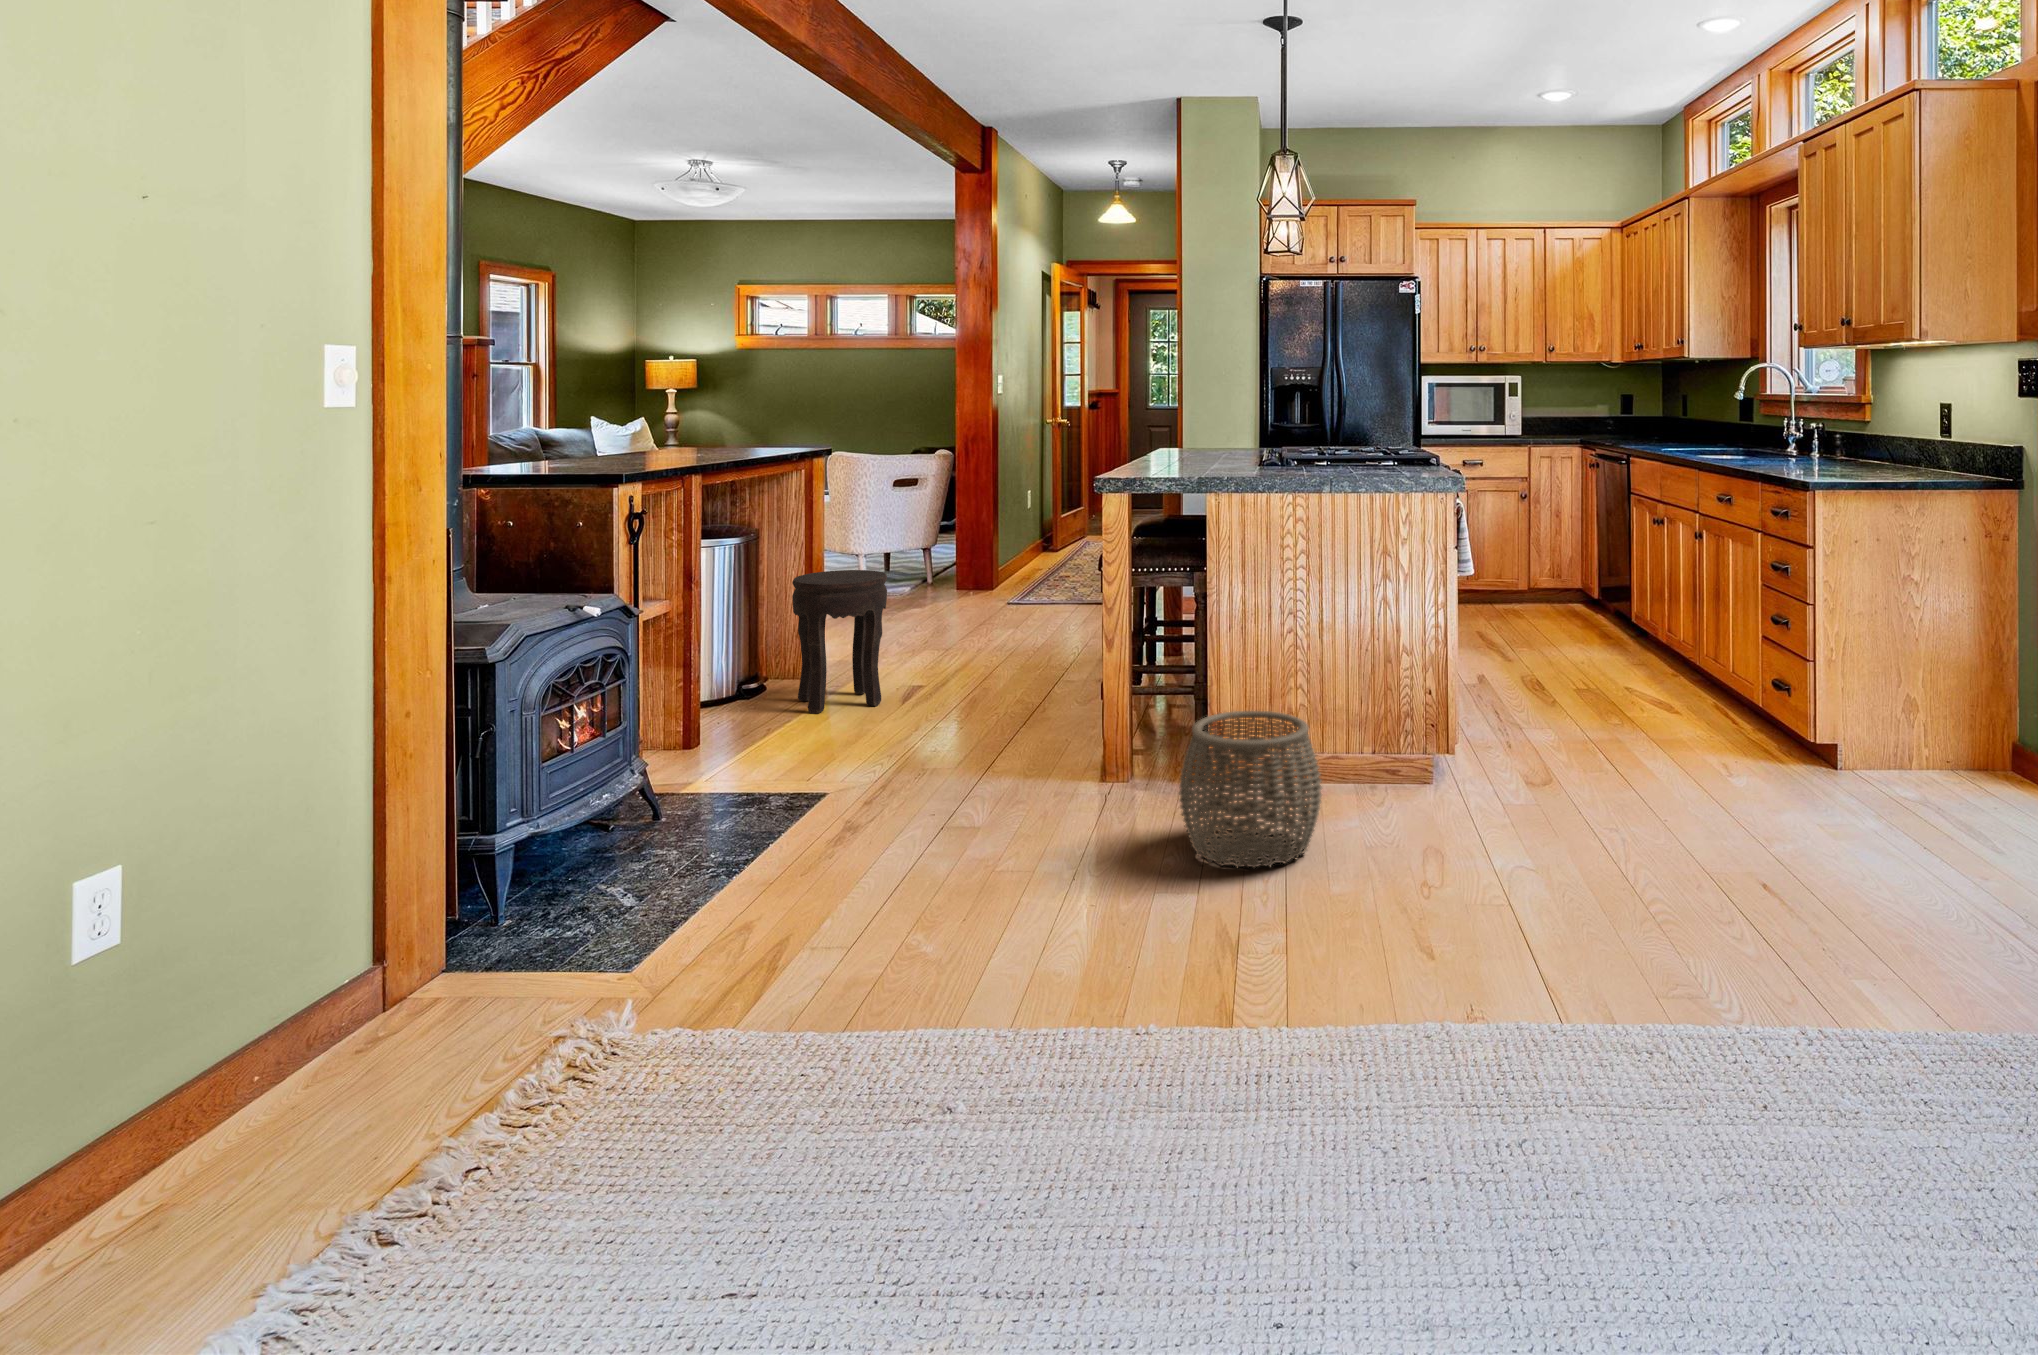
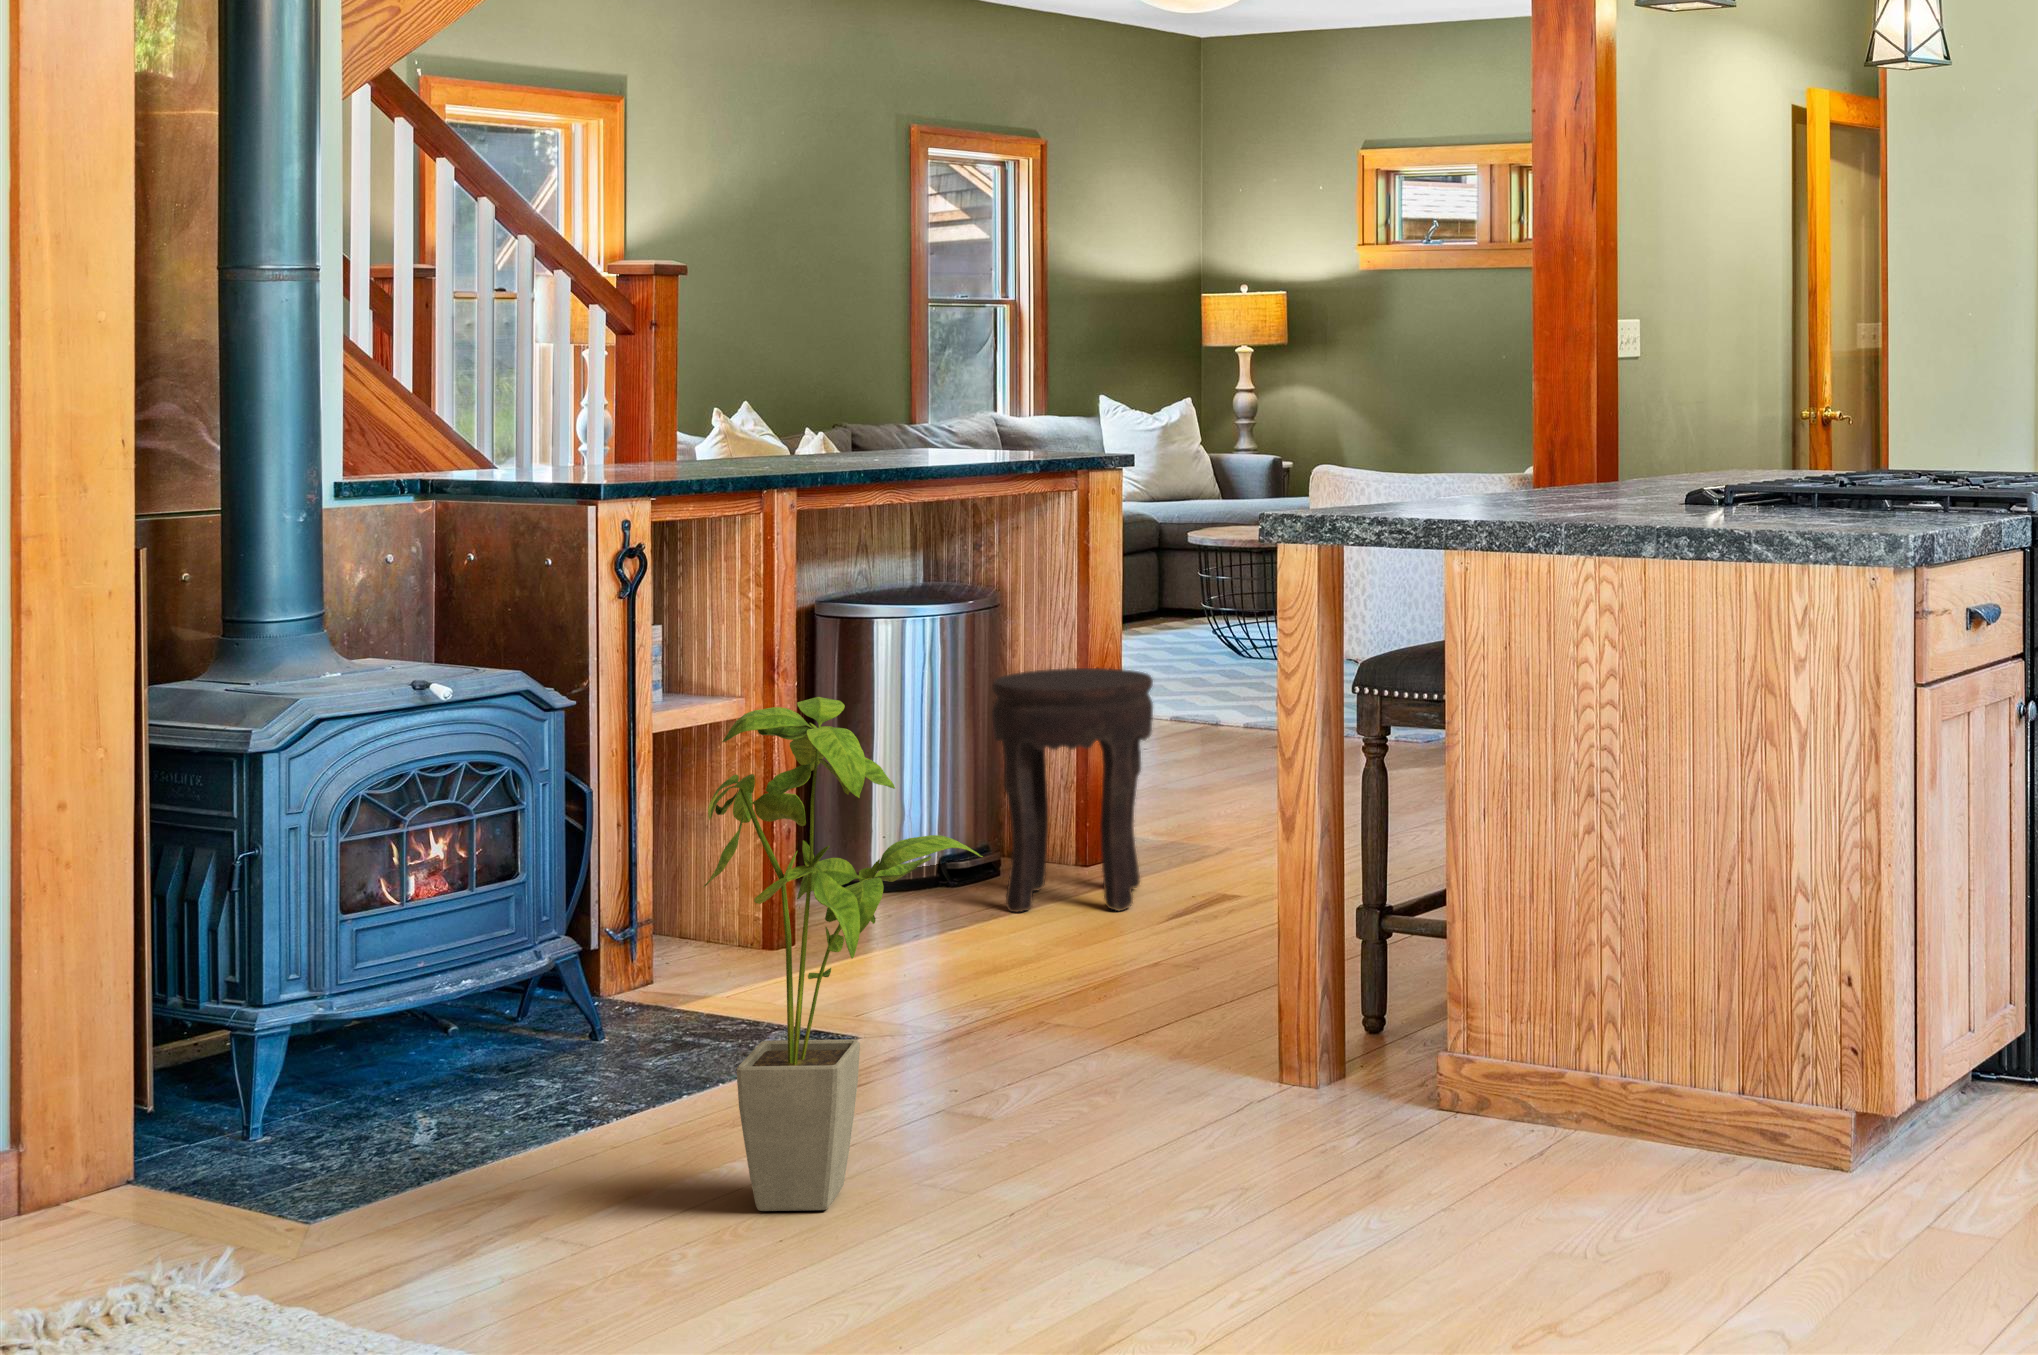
house plant: none [894,591,1047,901] -> present [703,697,983,1211]
woven basket: present [1179,711,1322,868] -> none [1185,961,1458,1251]

